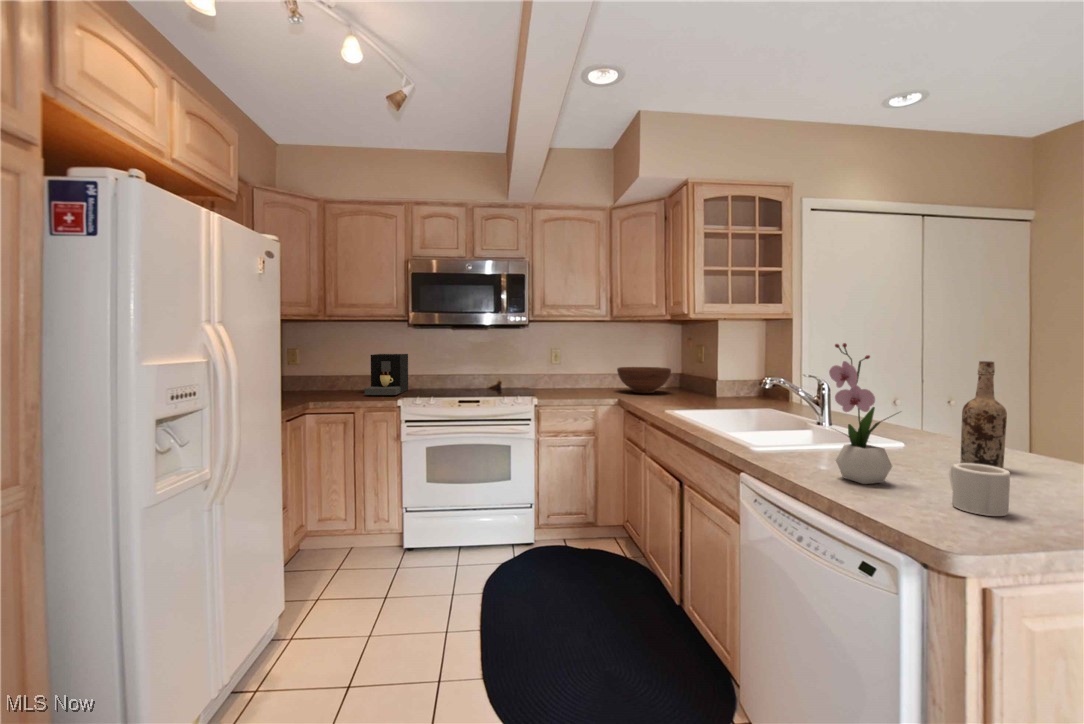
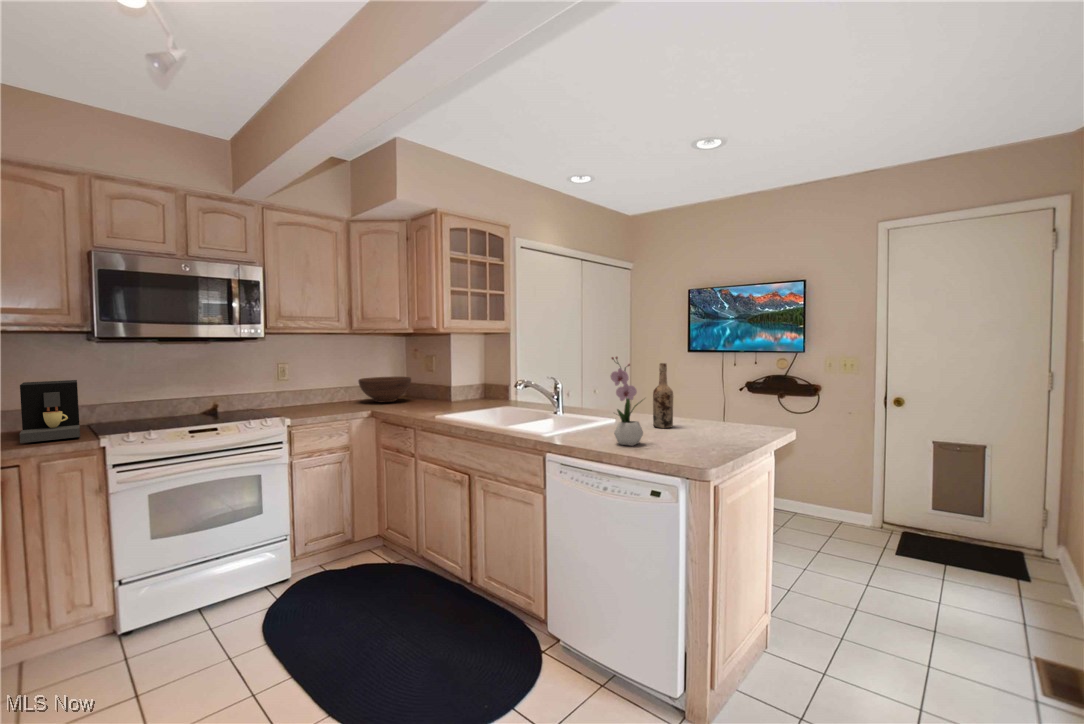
mug: present [949,463,1010,516] -> none [675,423,705,451]

